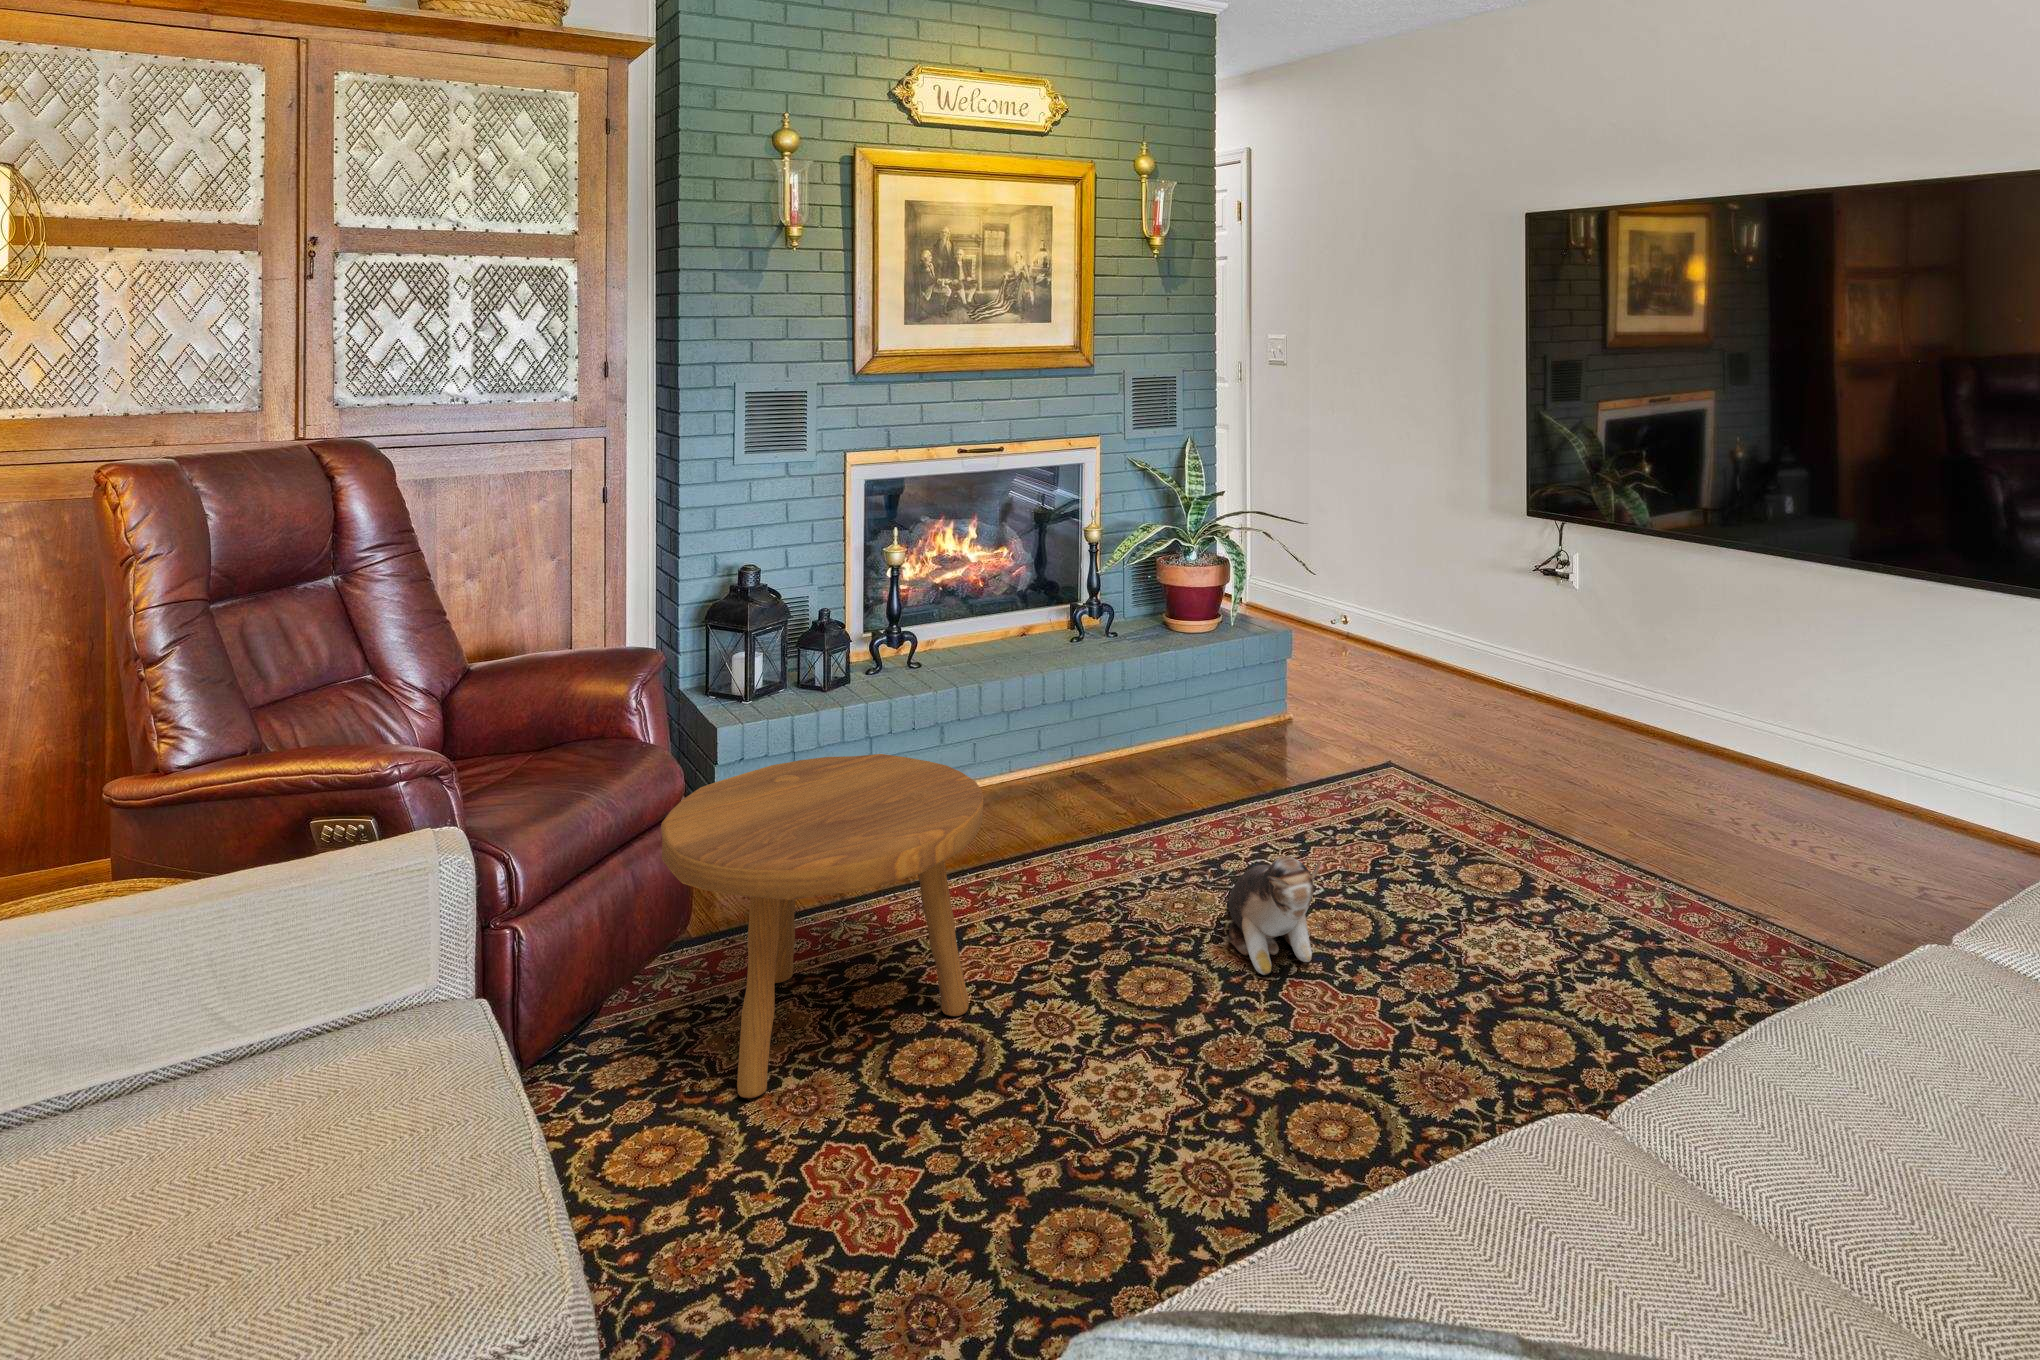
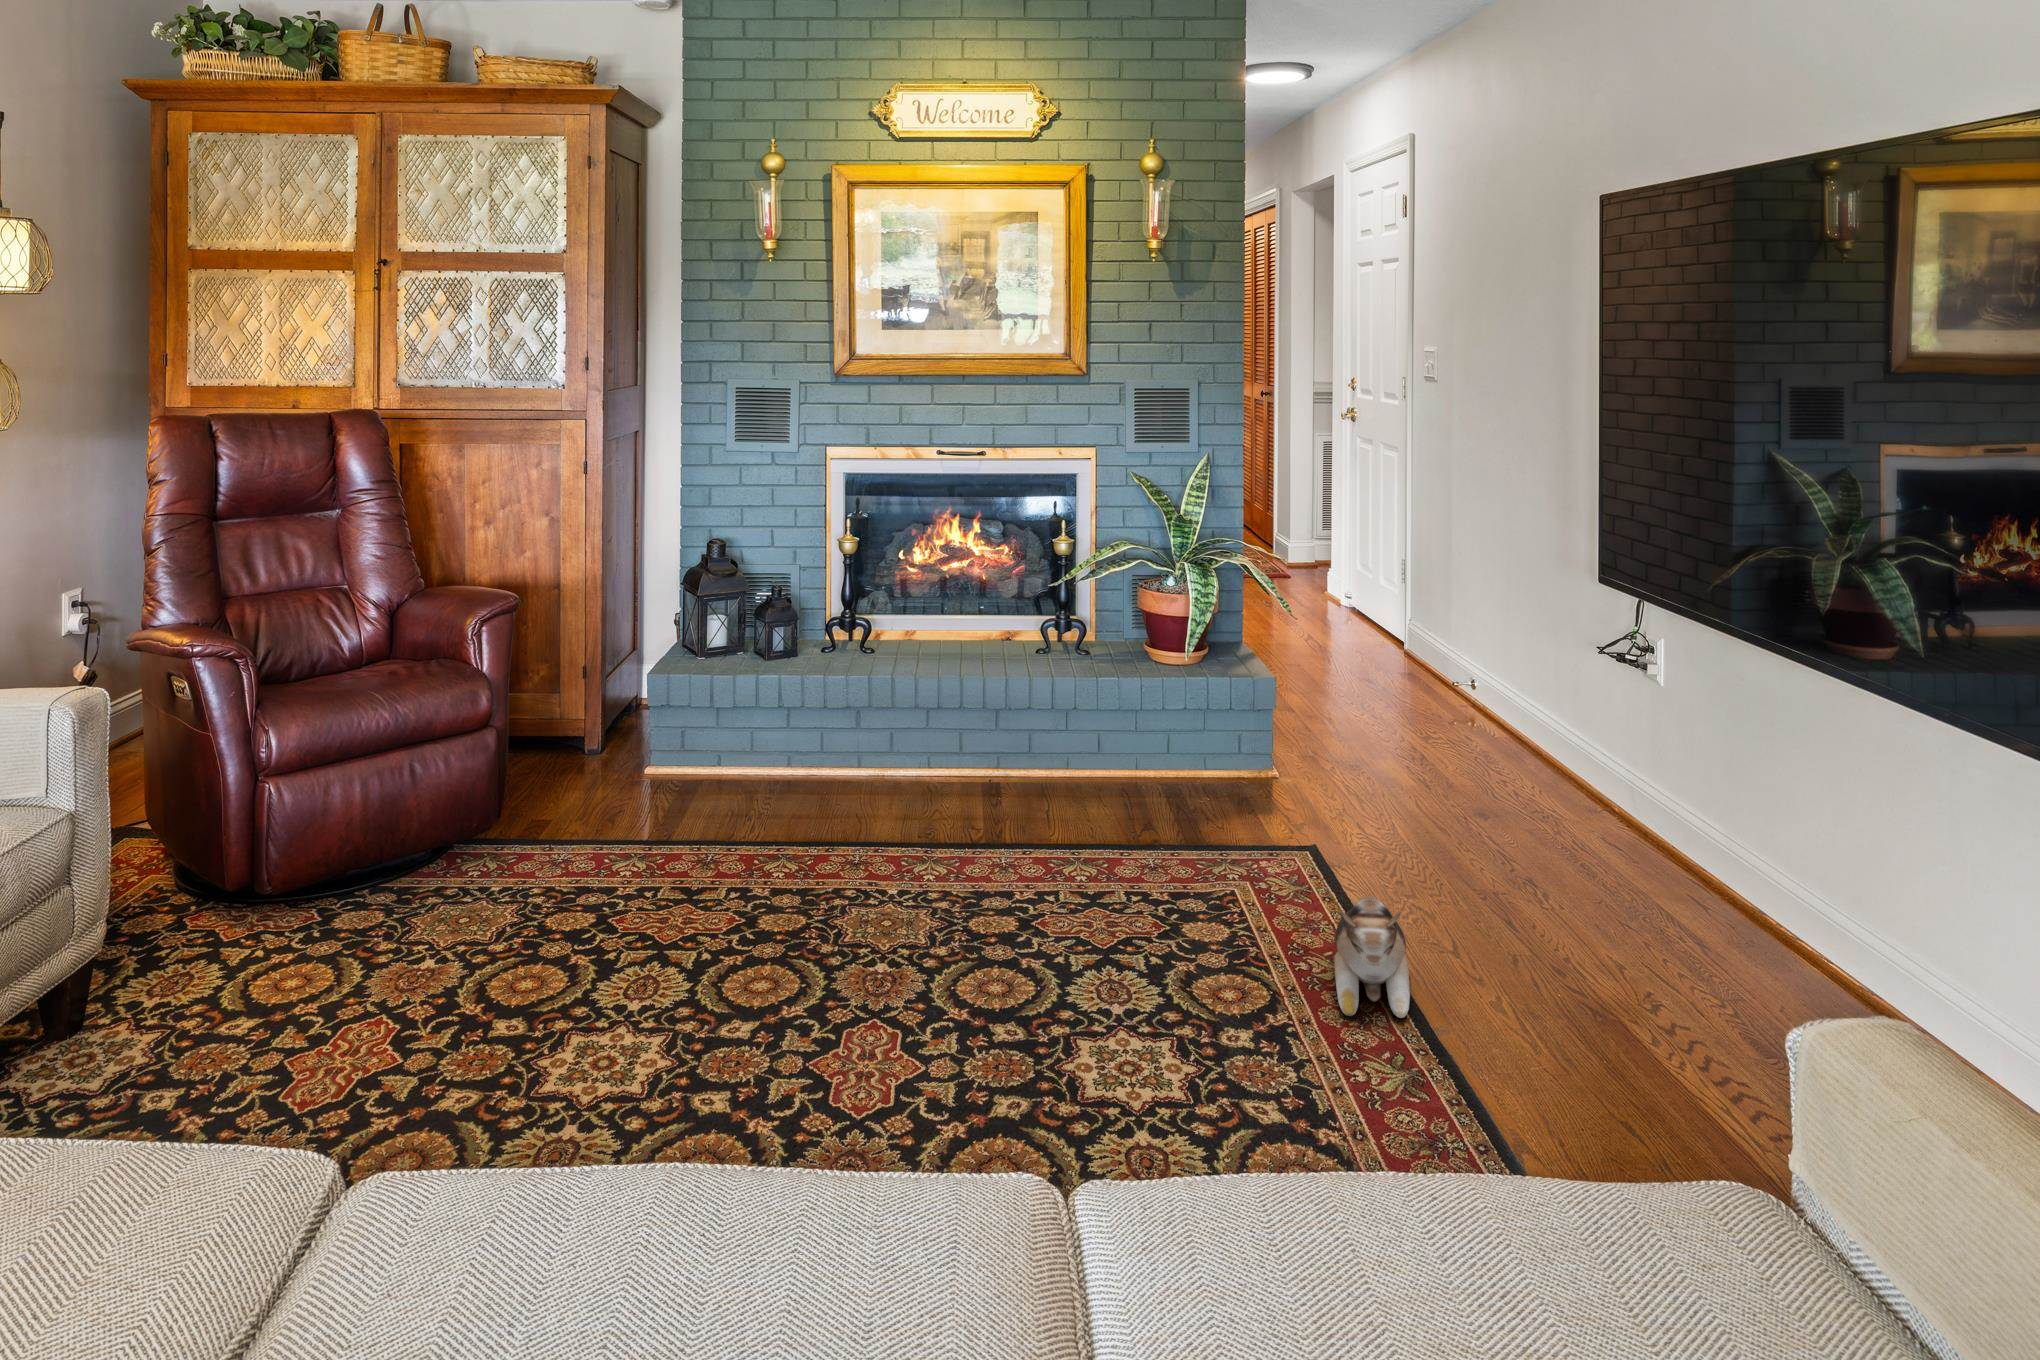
footstool: present [661,754,983,1098] -> none [810,705,1081,969]

